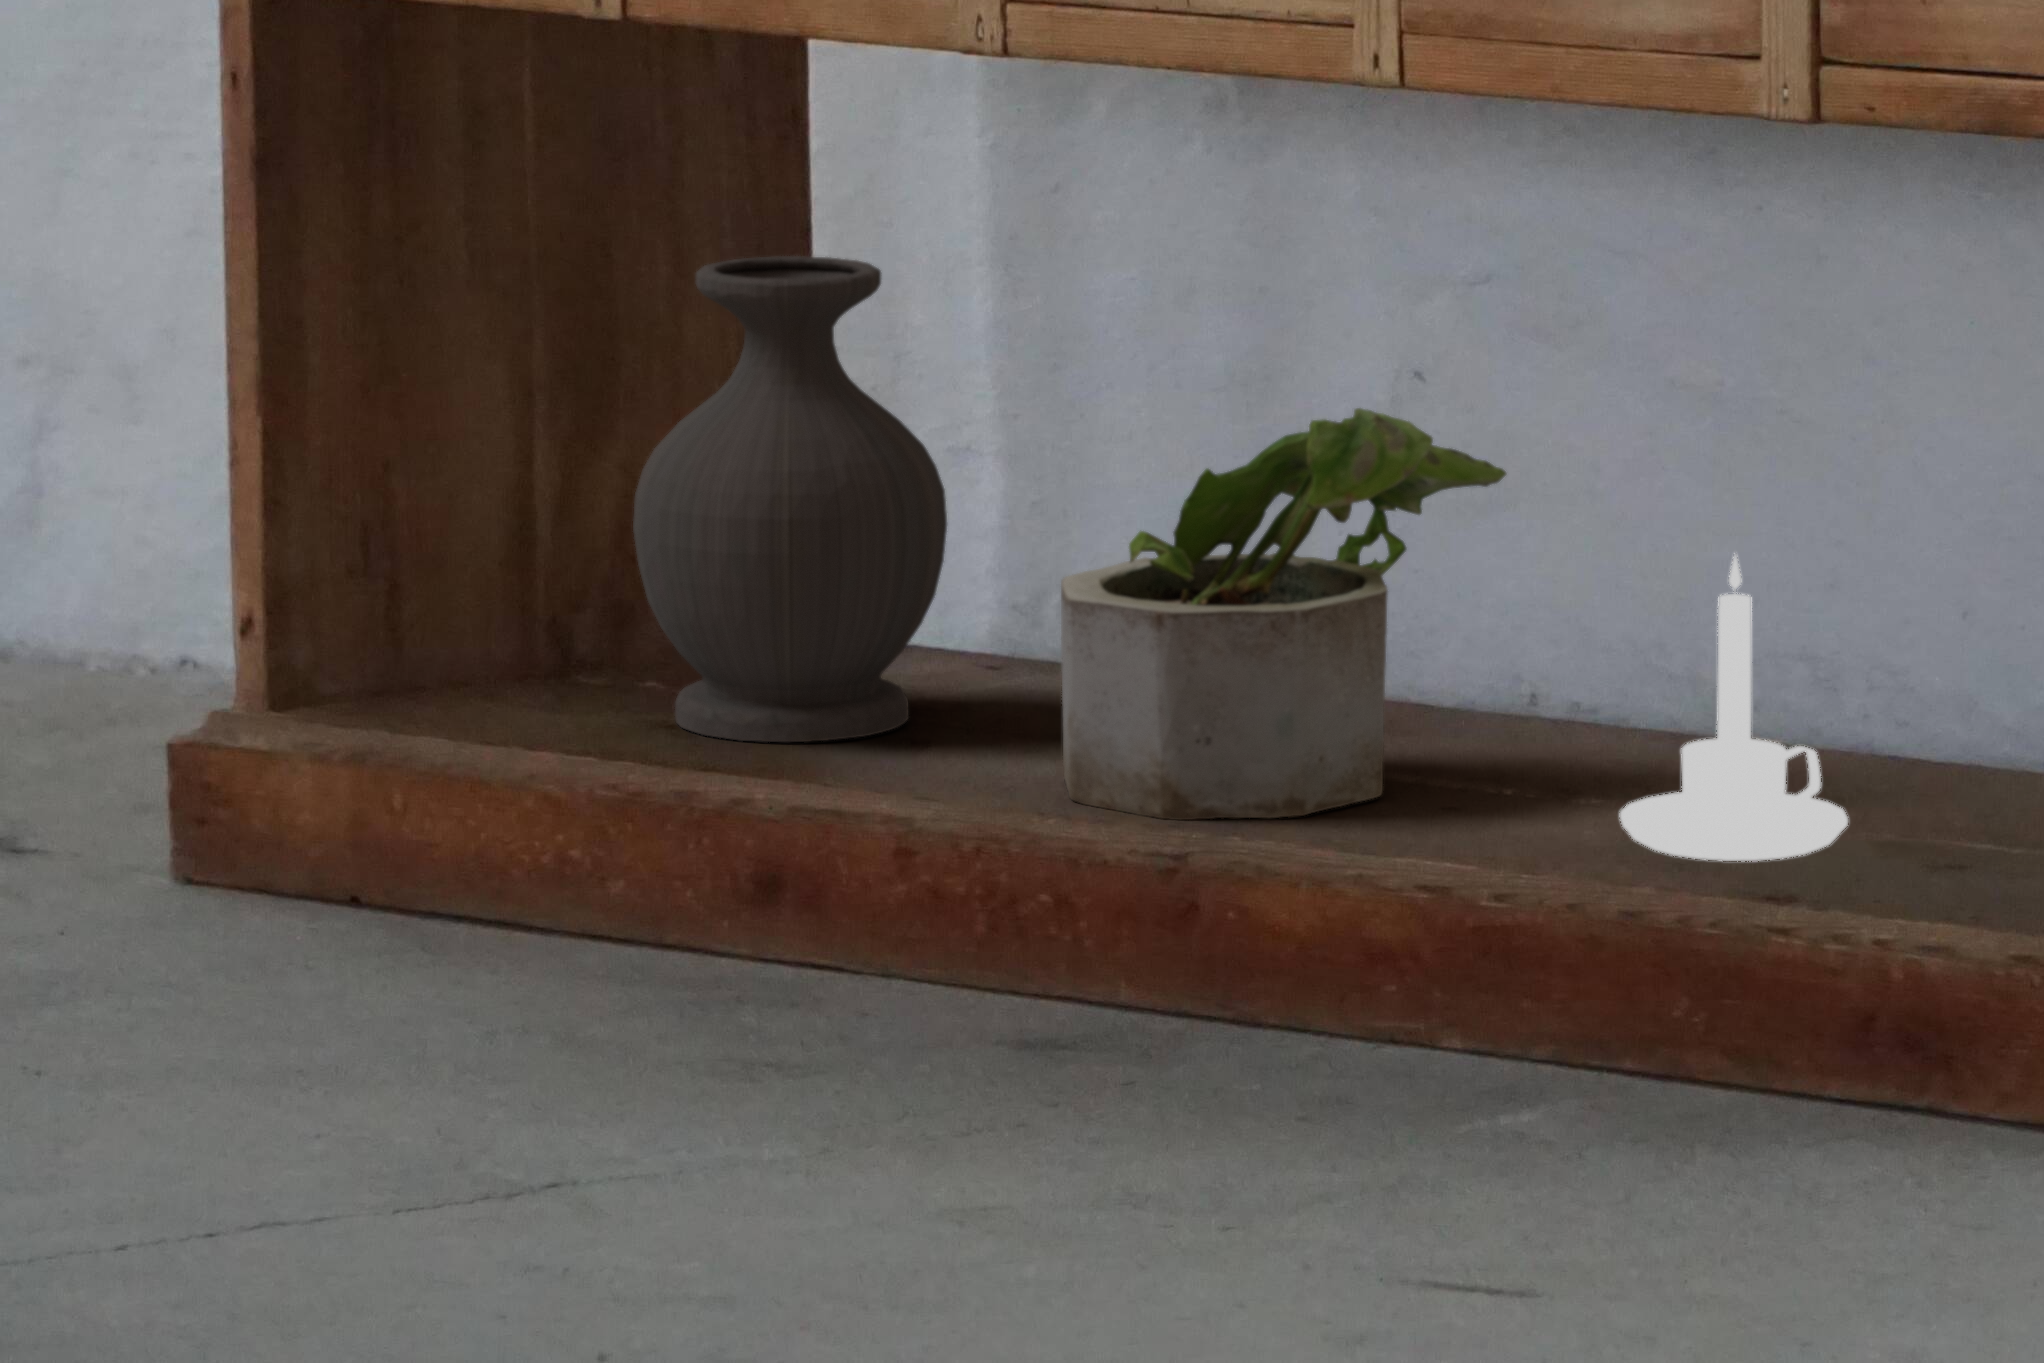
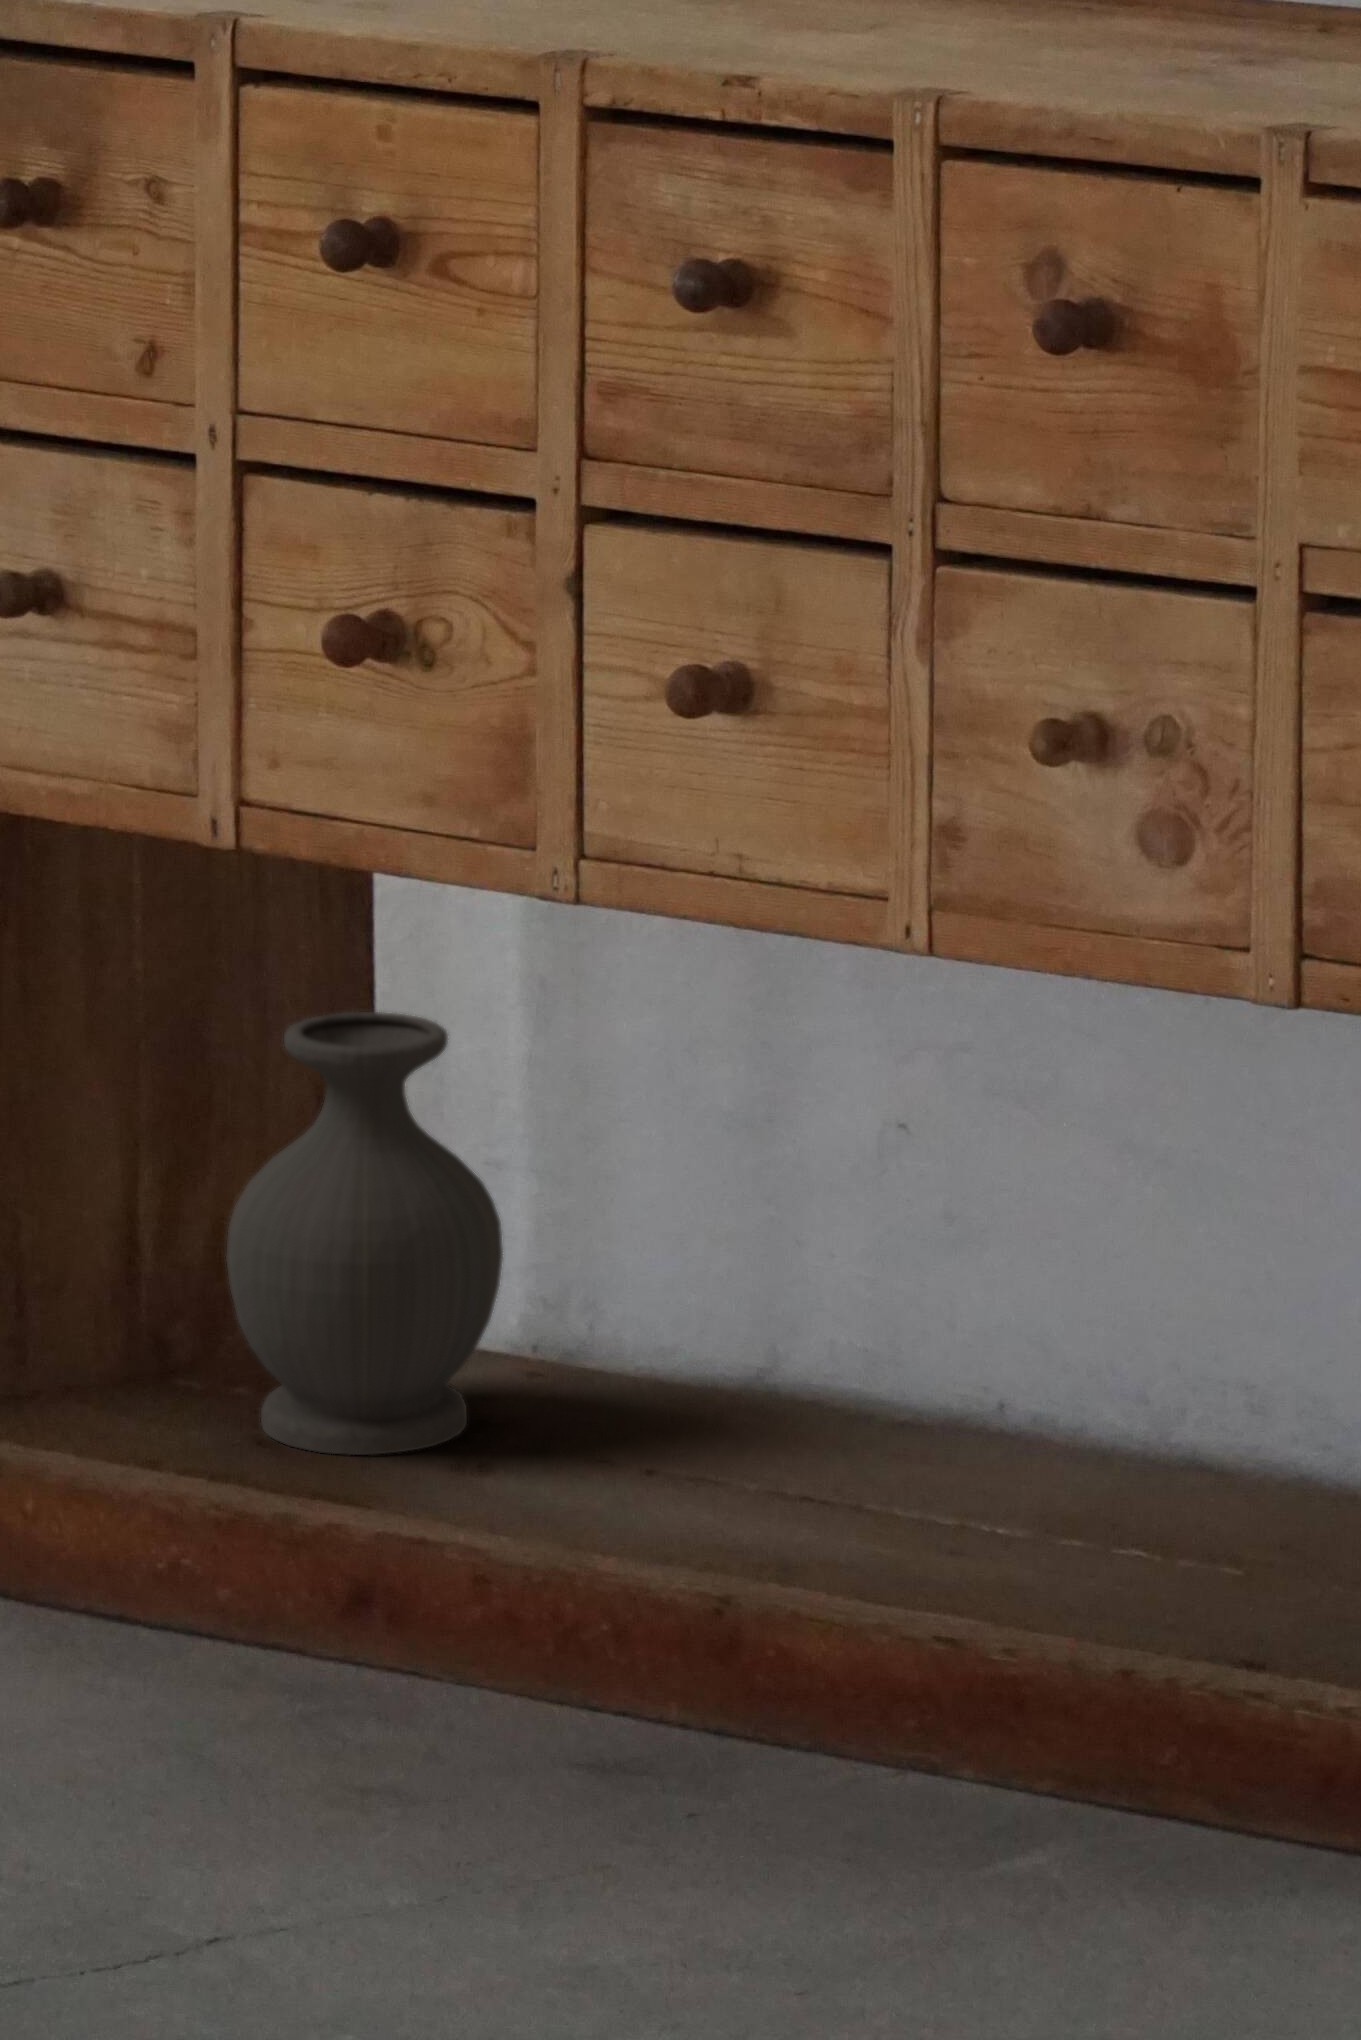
potted plant: present [1061,408,1506,820] -> none [611,1190,1001,1557]
candle holder: present [1620,555,1848,861] -> none [1108,1333,1308,1610]

